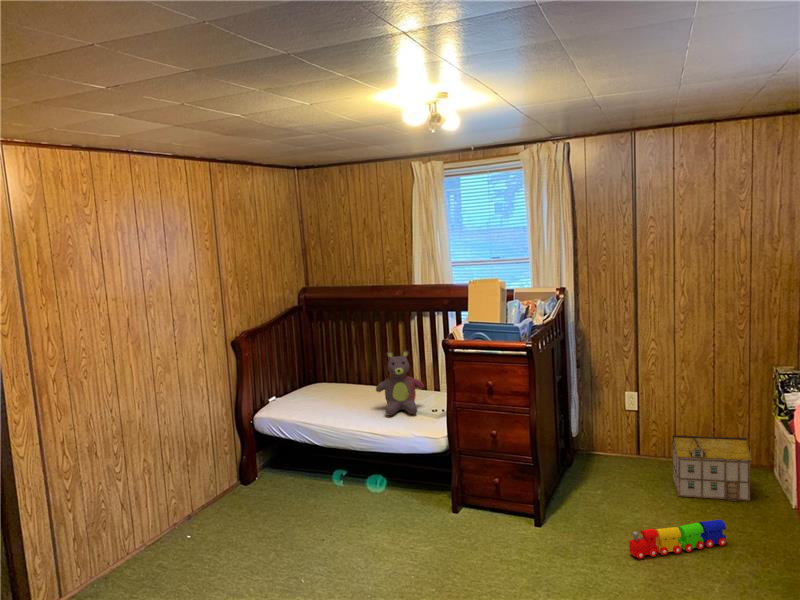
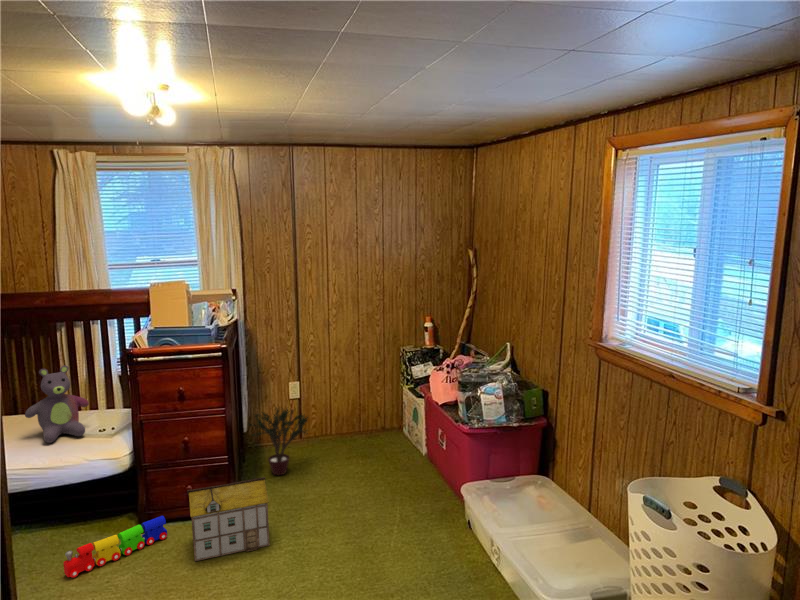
potted plant: none [567,414,638,491] -> present [249,408,308,475]
toy house: present [671,435,752,501] -> present [187,477,270,561]
toy train: present [629,520,726,559] -> present [64,516,167,578]

